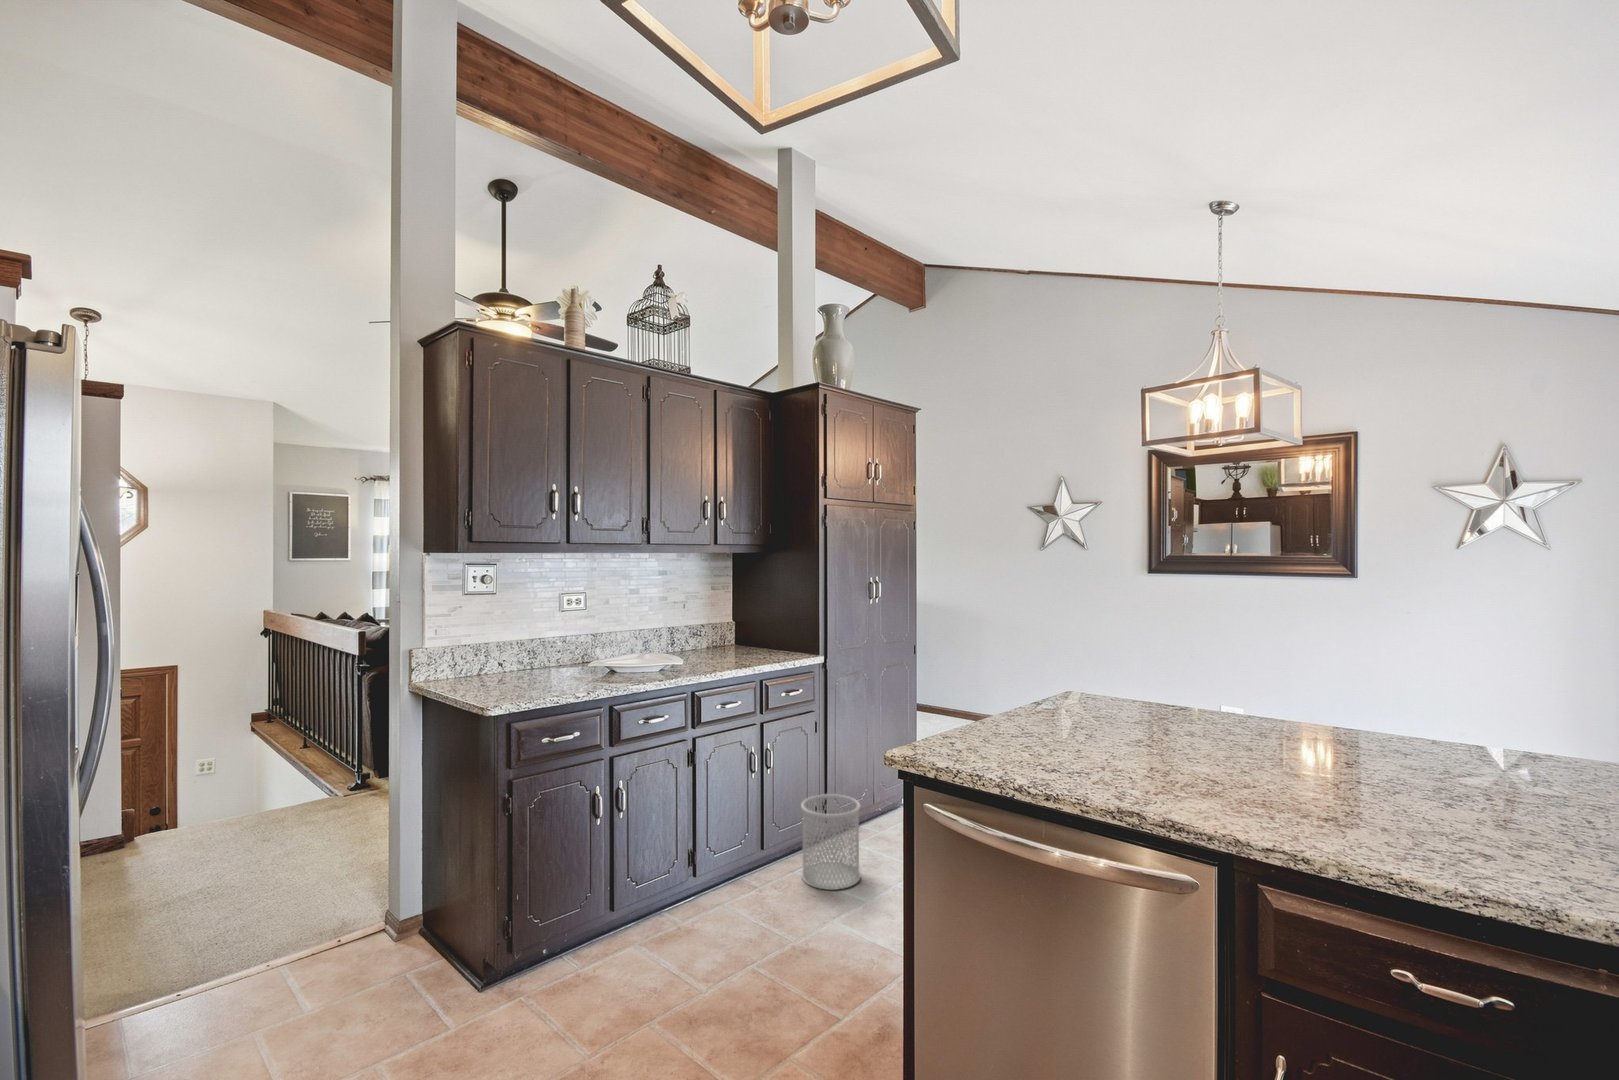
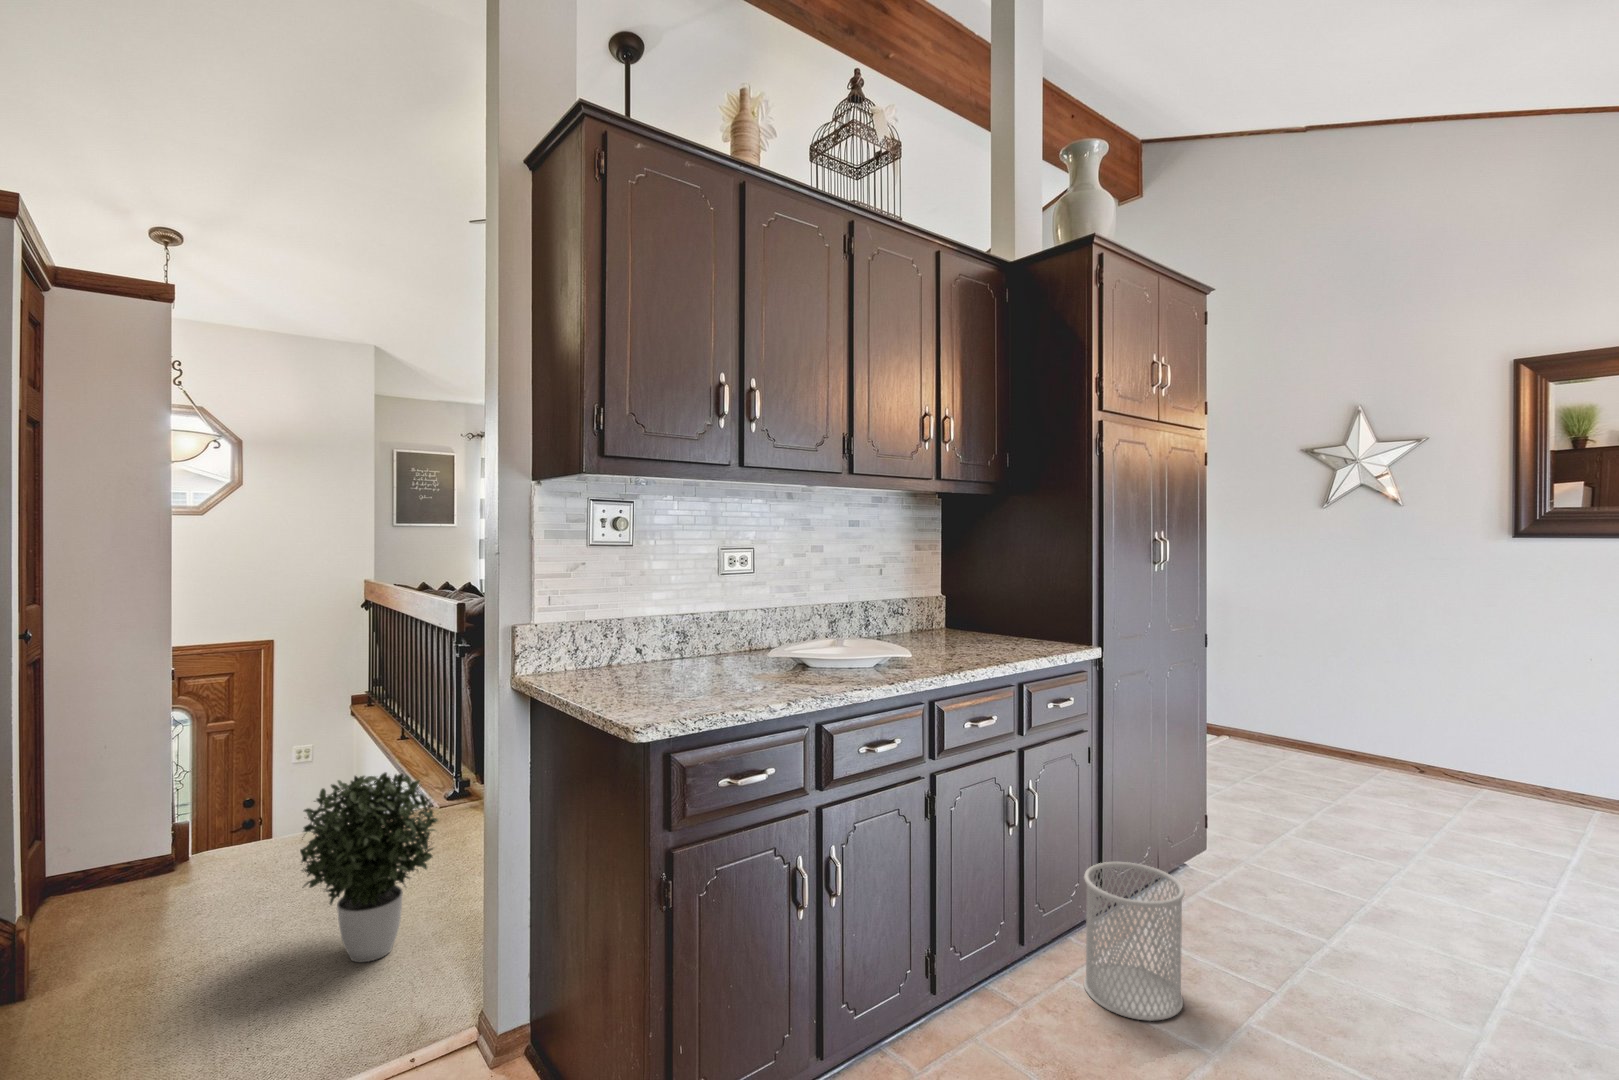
potted plant: none [247,757,352,893] -> present [300,772,438,962]

